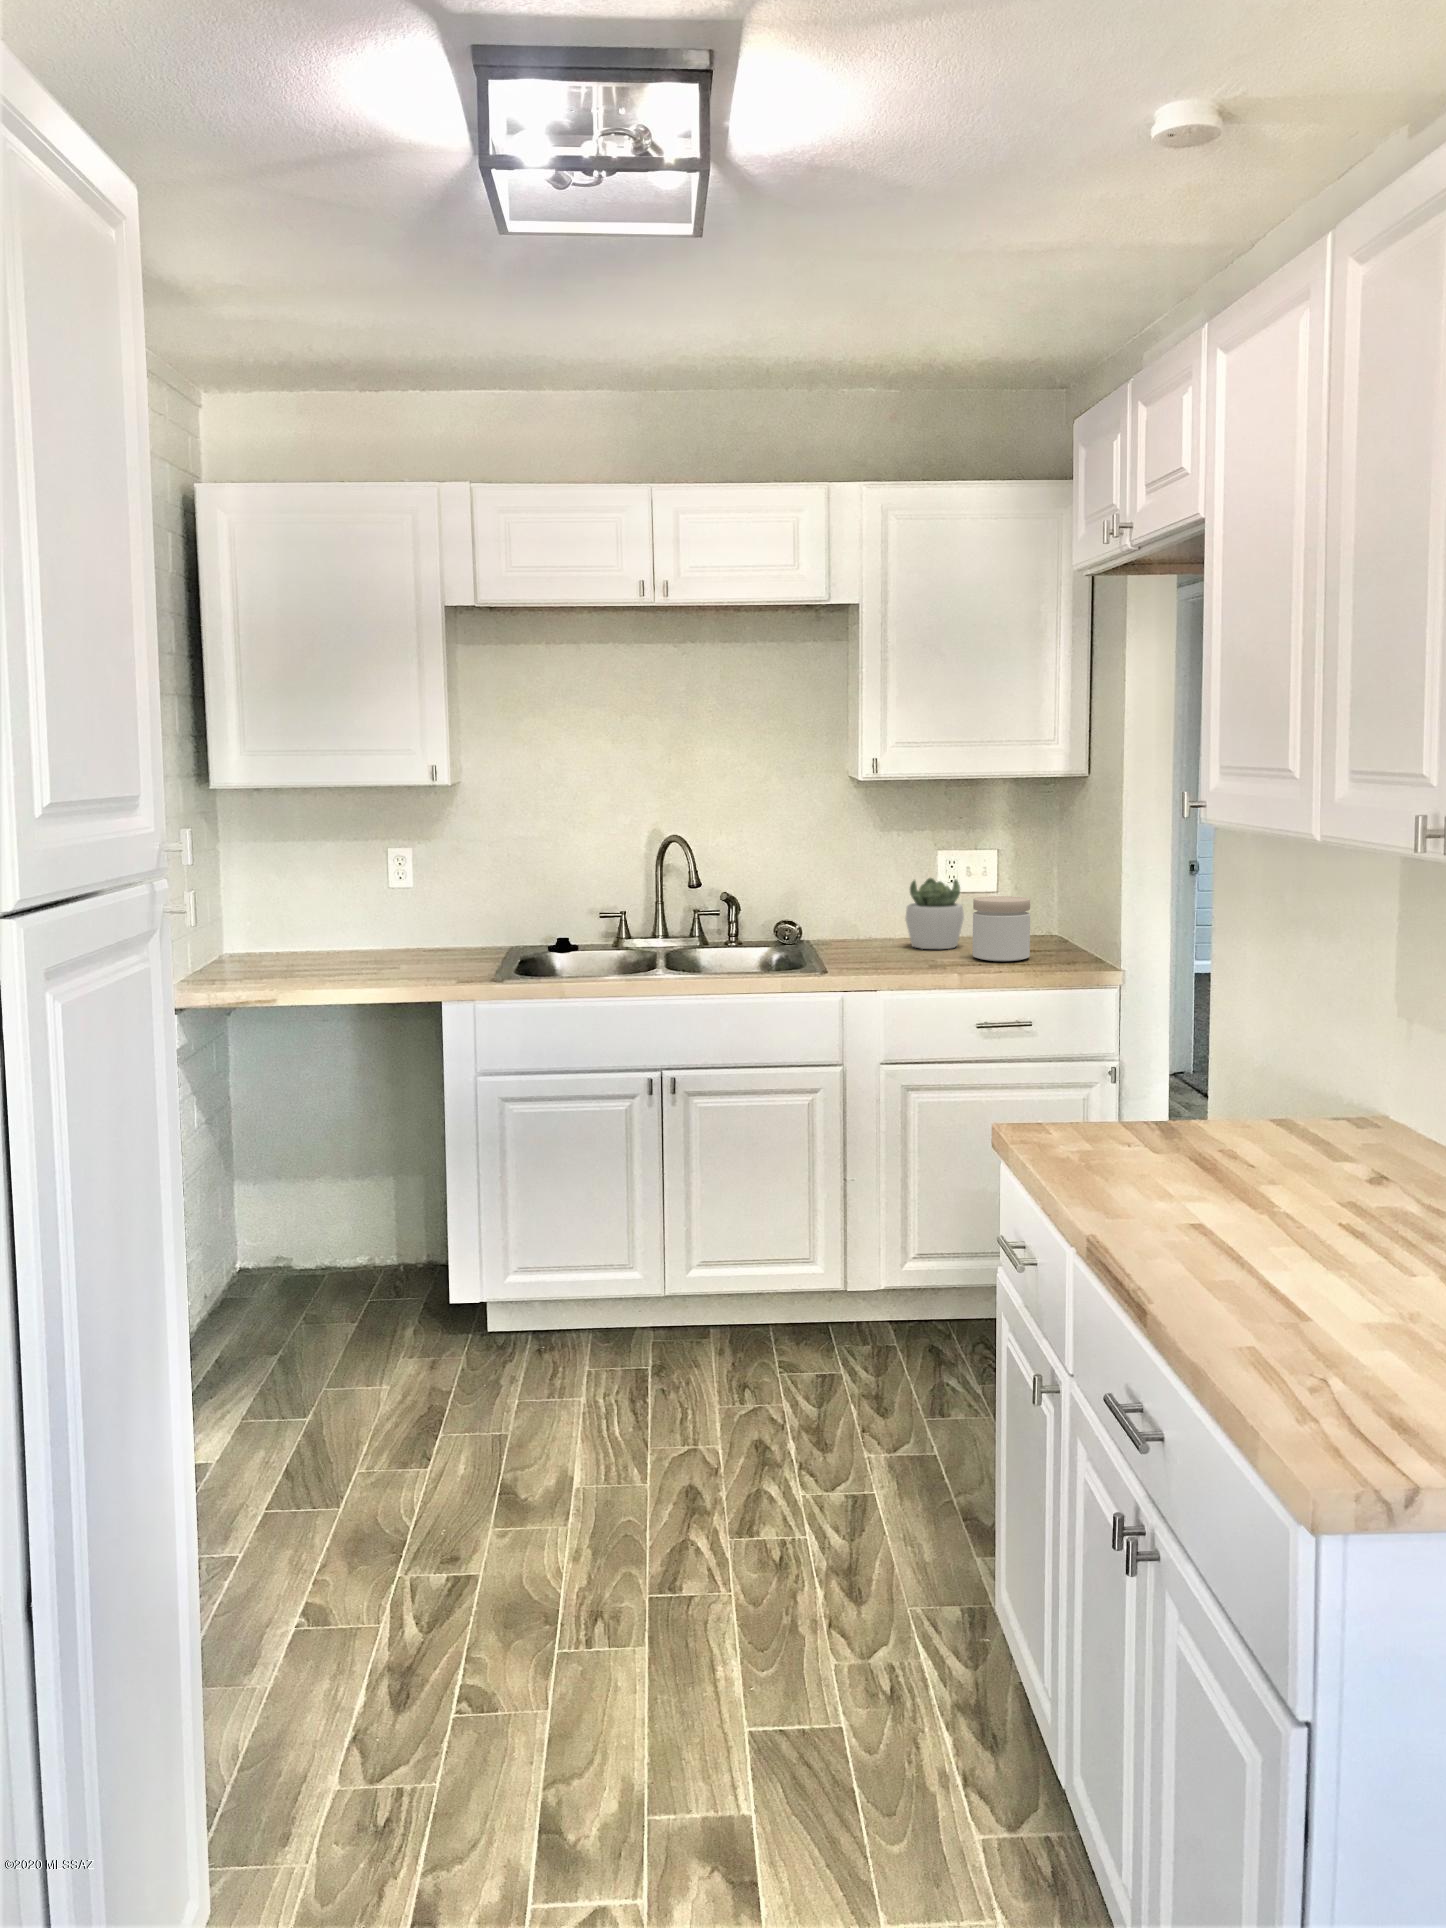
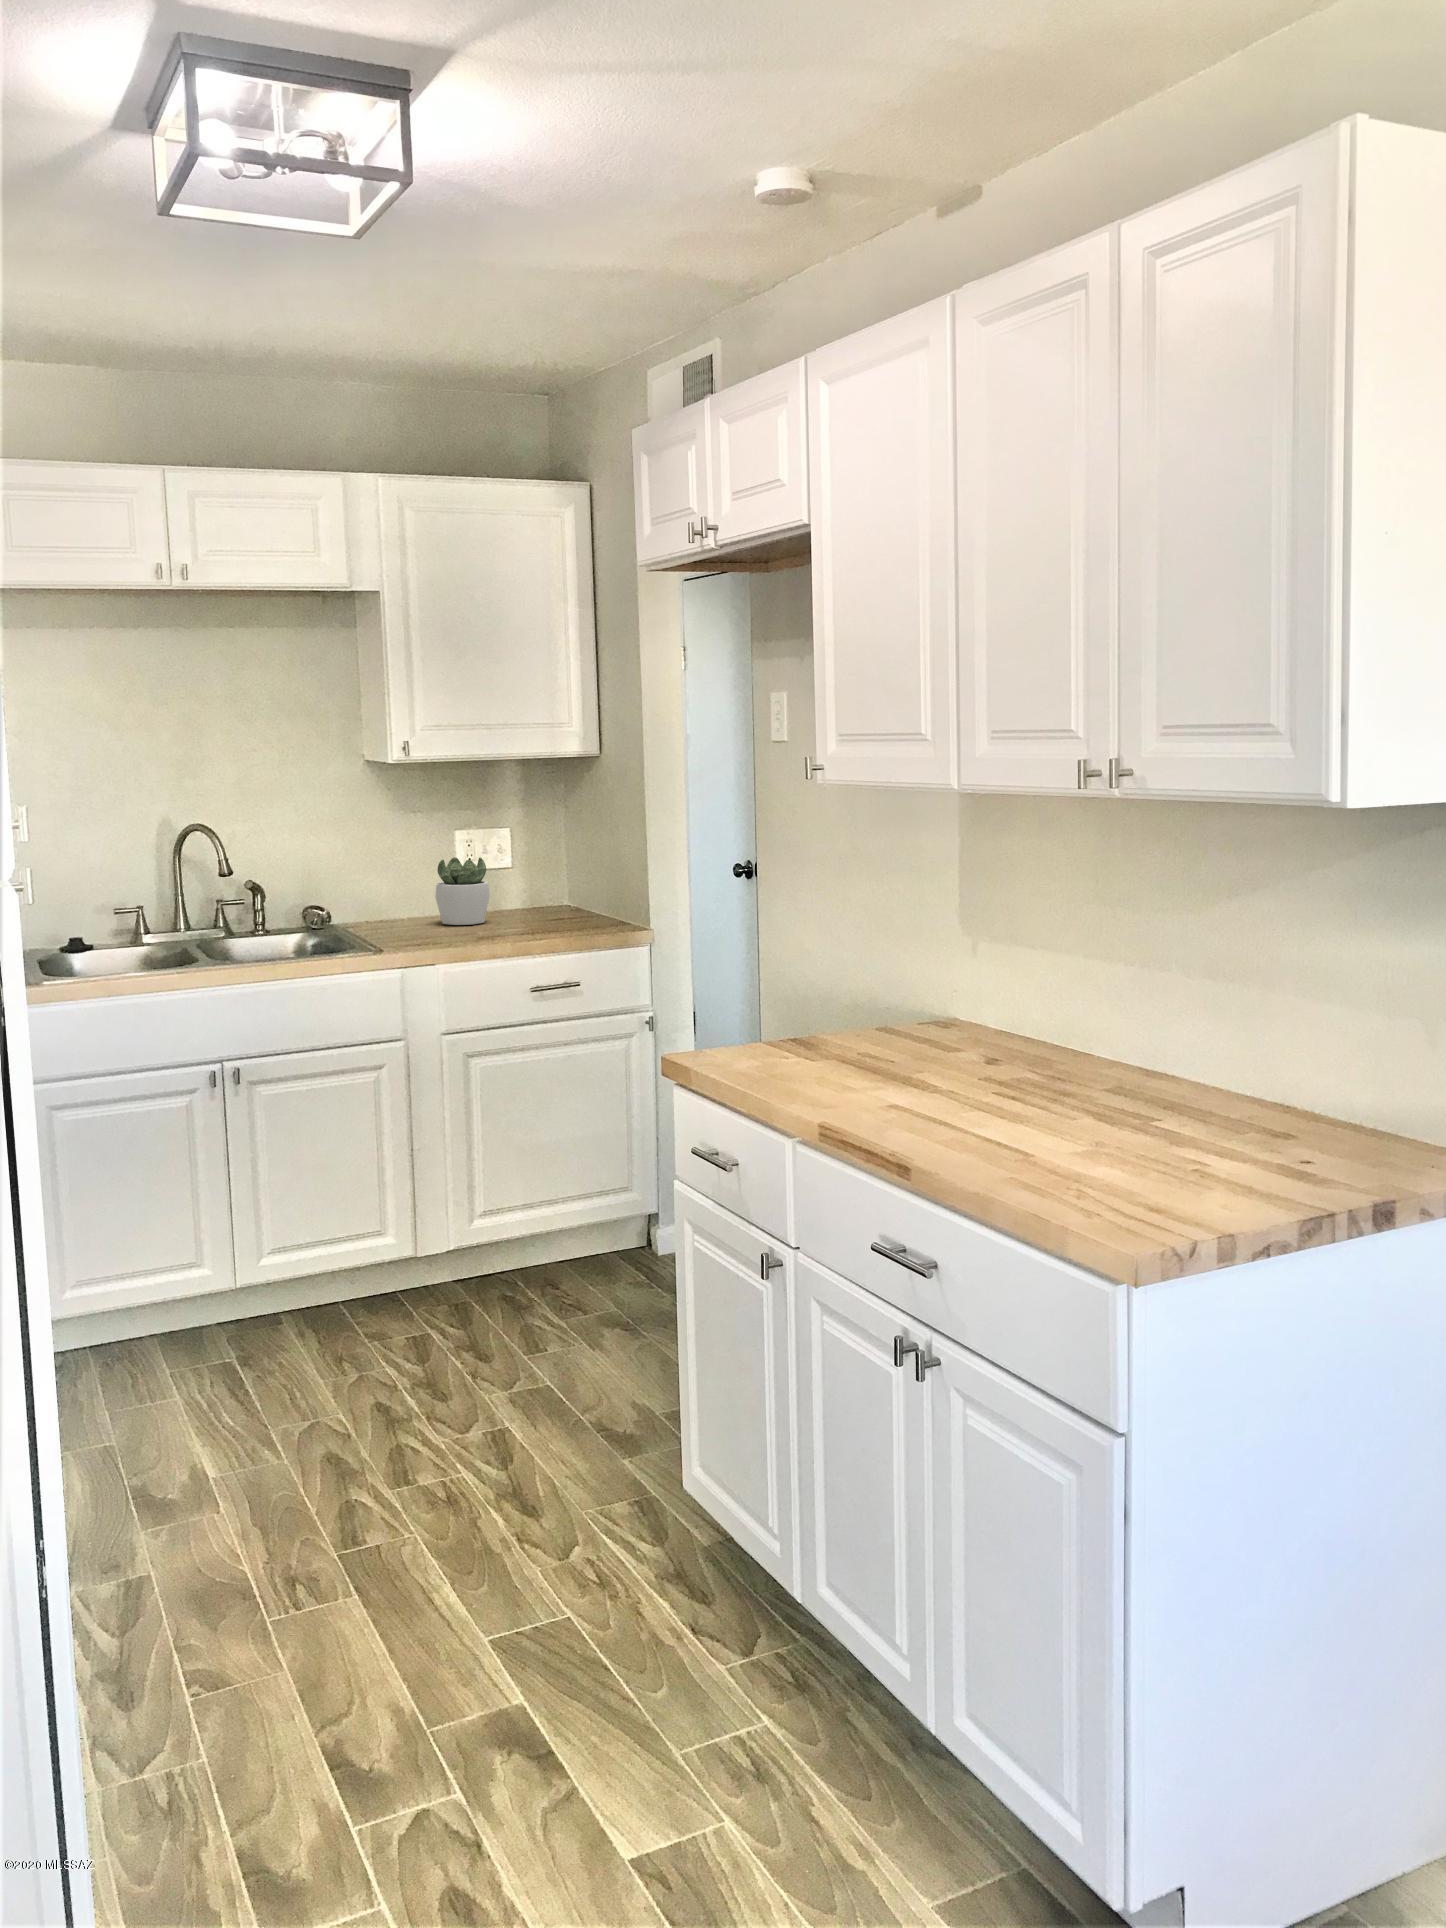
jar: present [973,896,1030,961] -> none [508,871,562,931]

